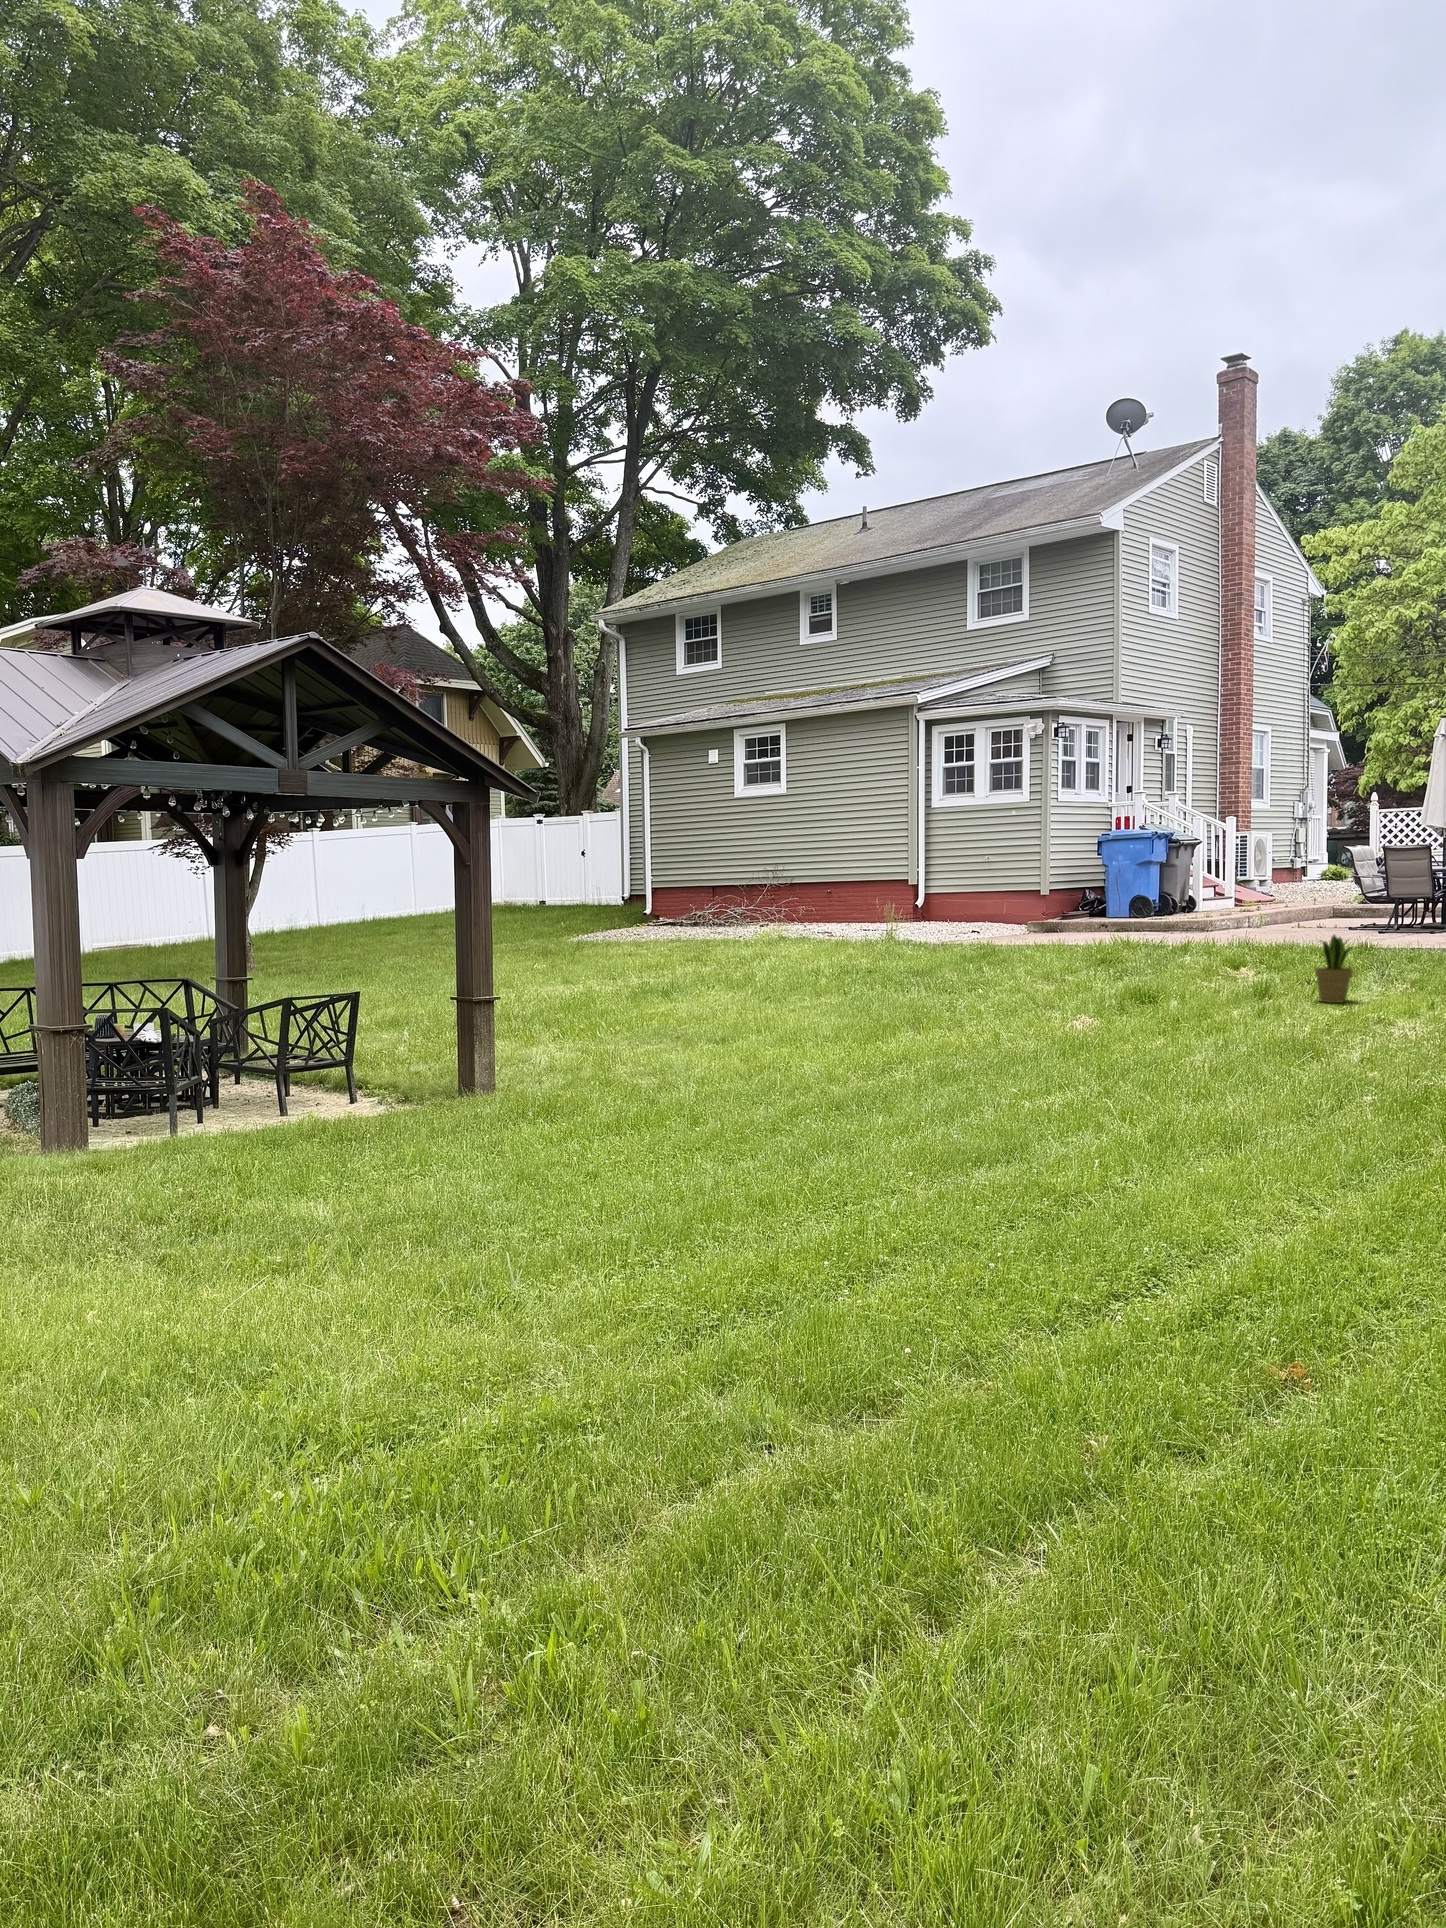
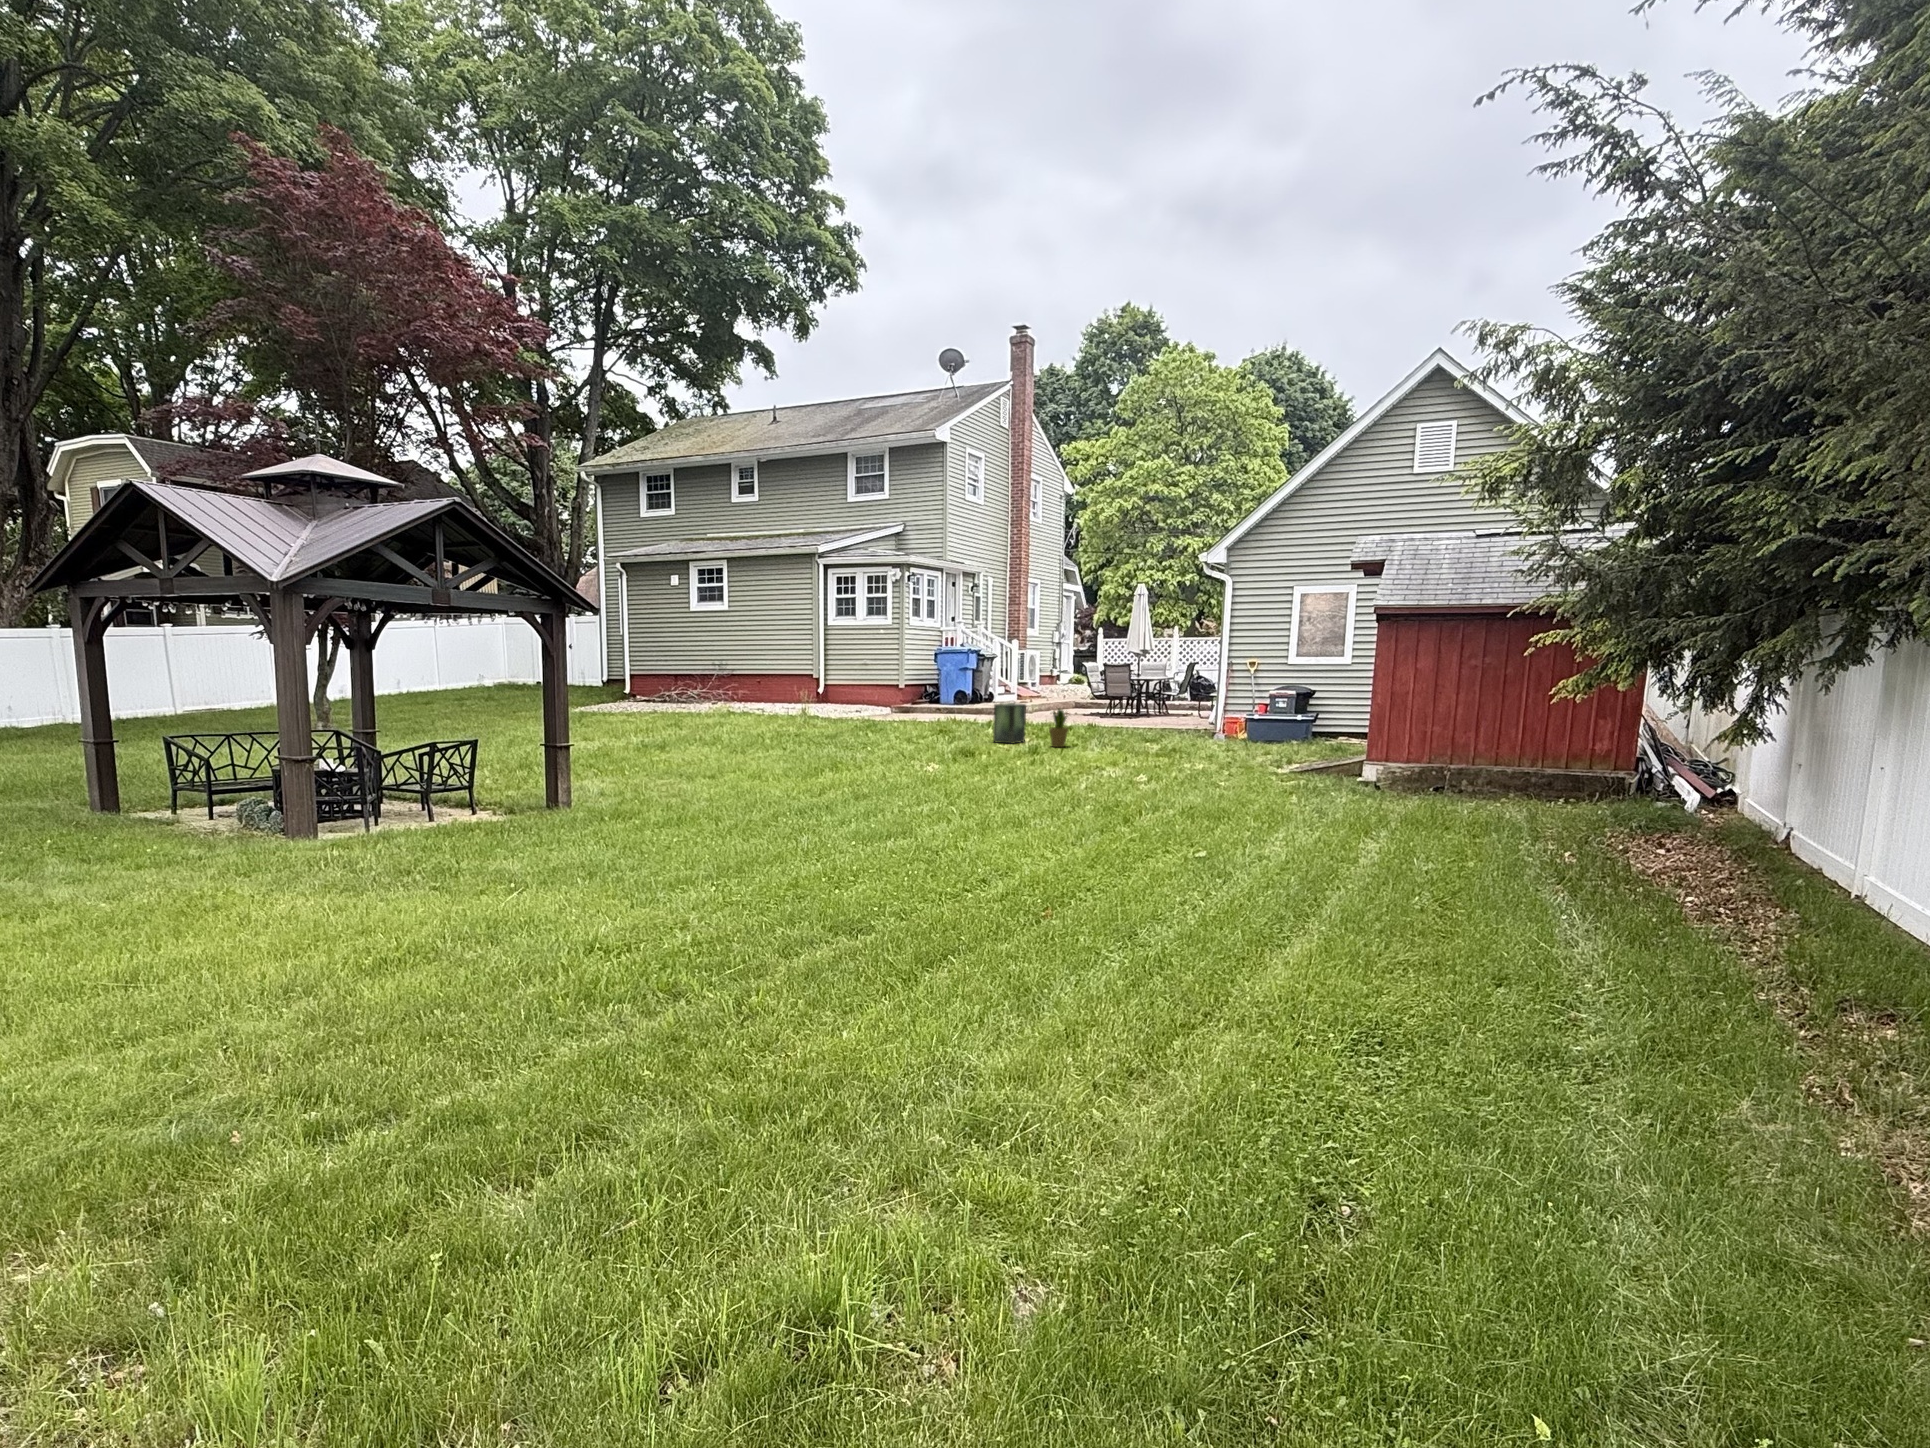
storage box: none [1208,926,1270,995] -> present [993,703,1026,743]

